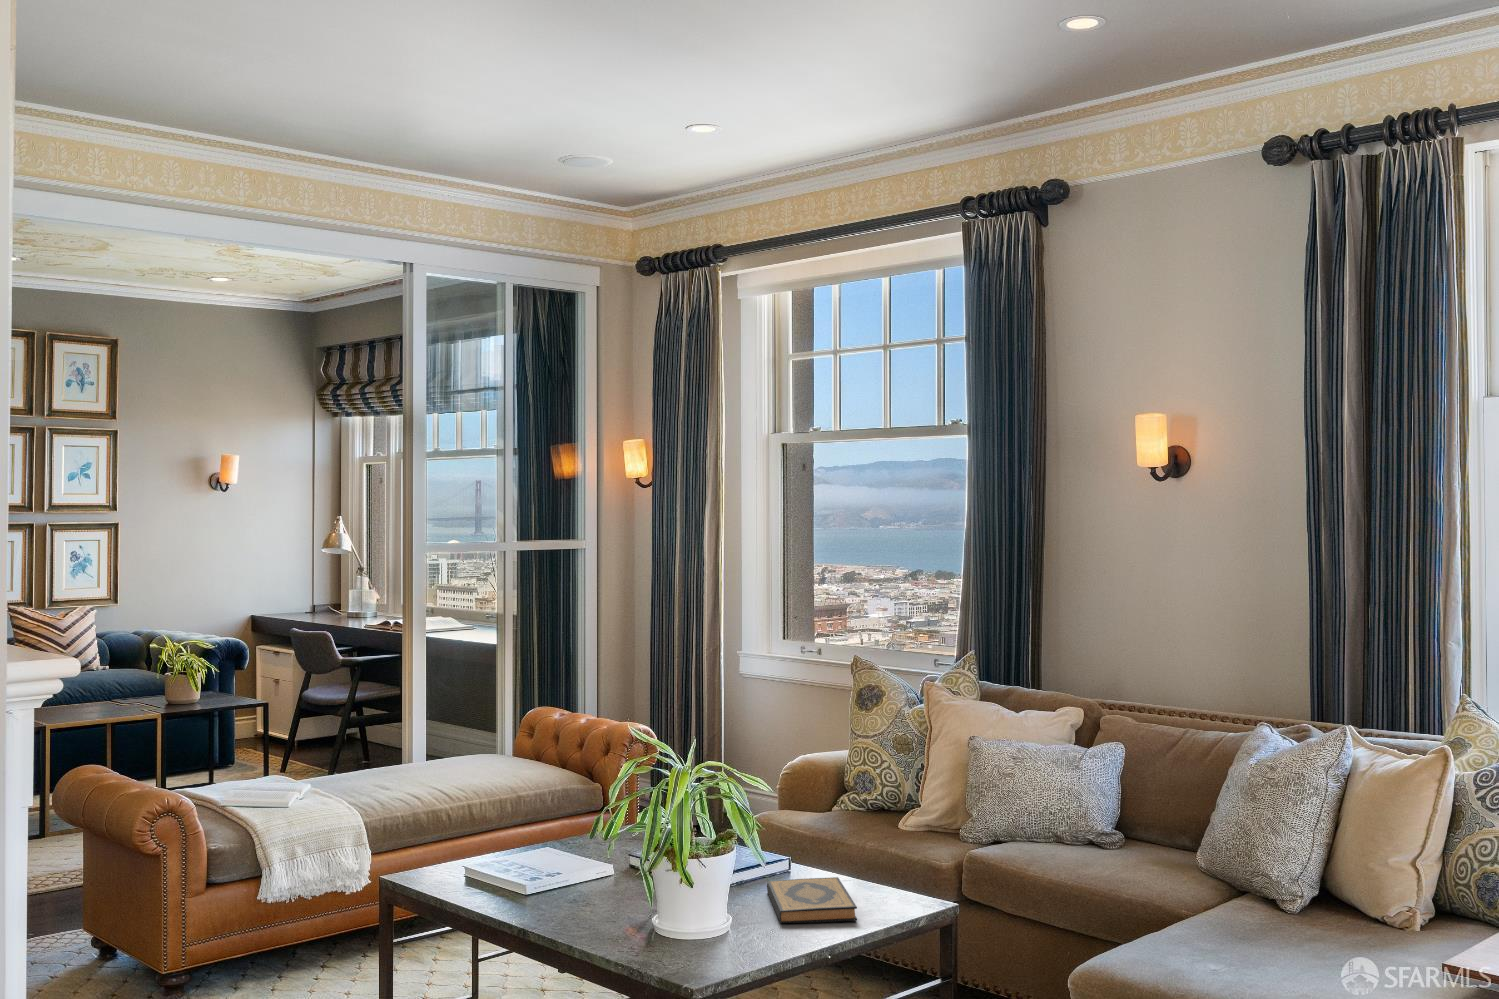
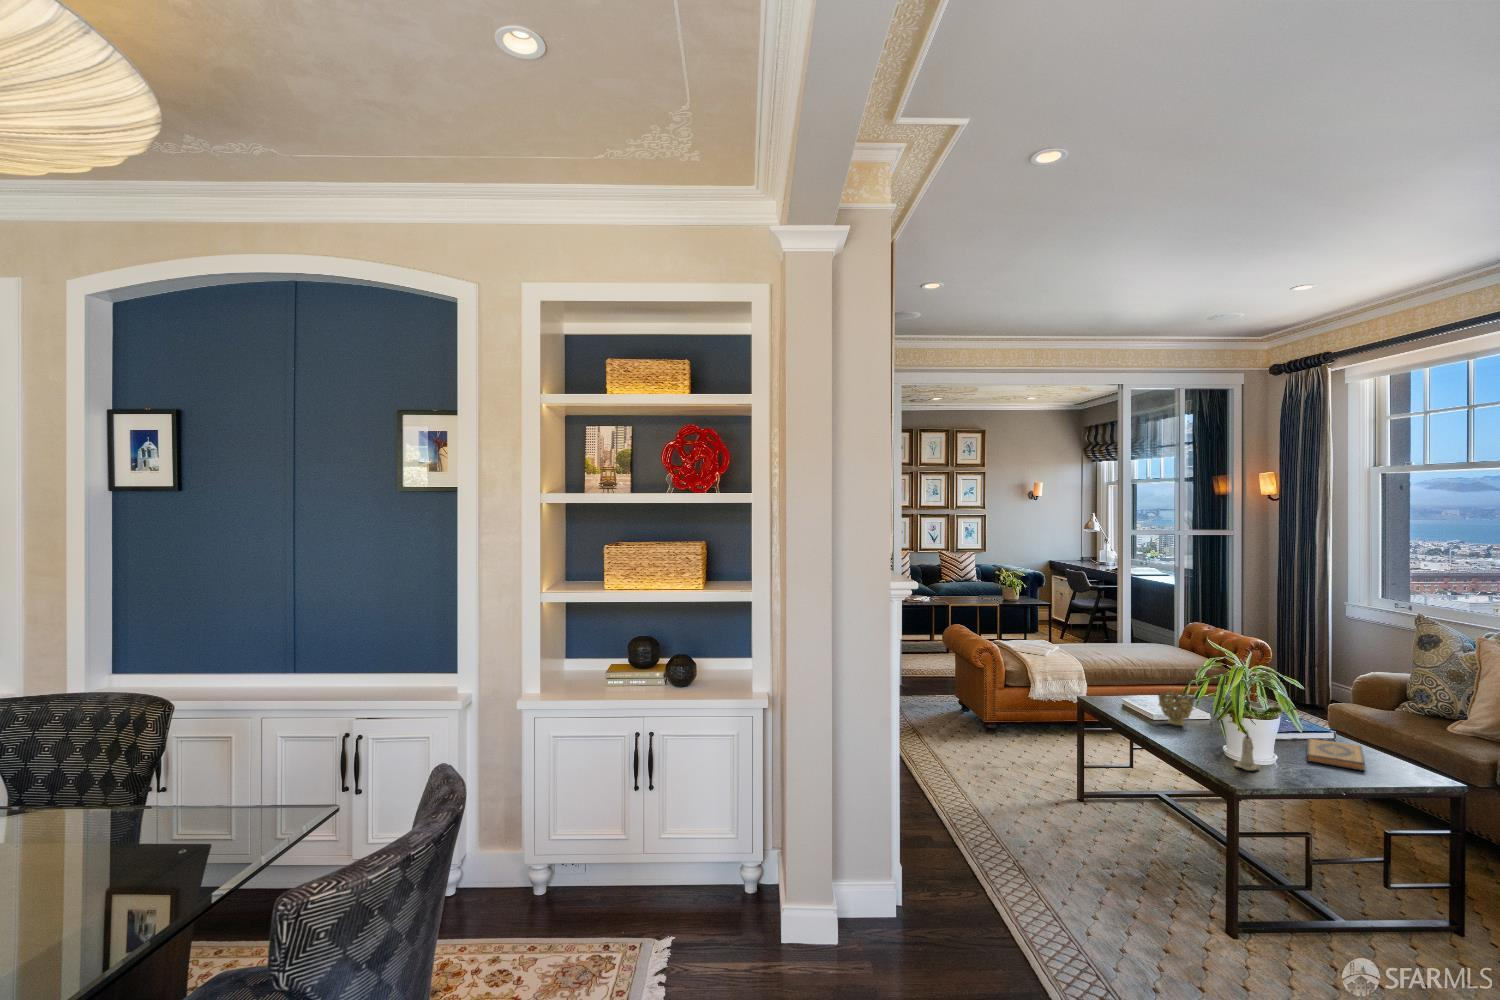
decorative bowl: none [534,836,598,905] -> present [1158,691,1195,726]
candle: none [685,888,725,966] -> present [1235,731,1259,770]

